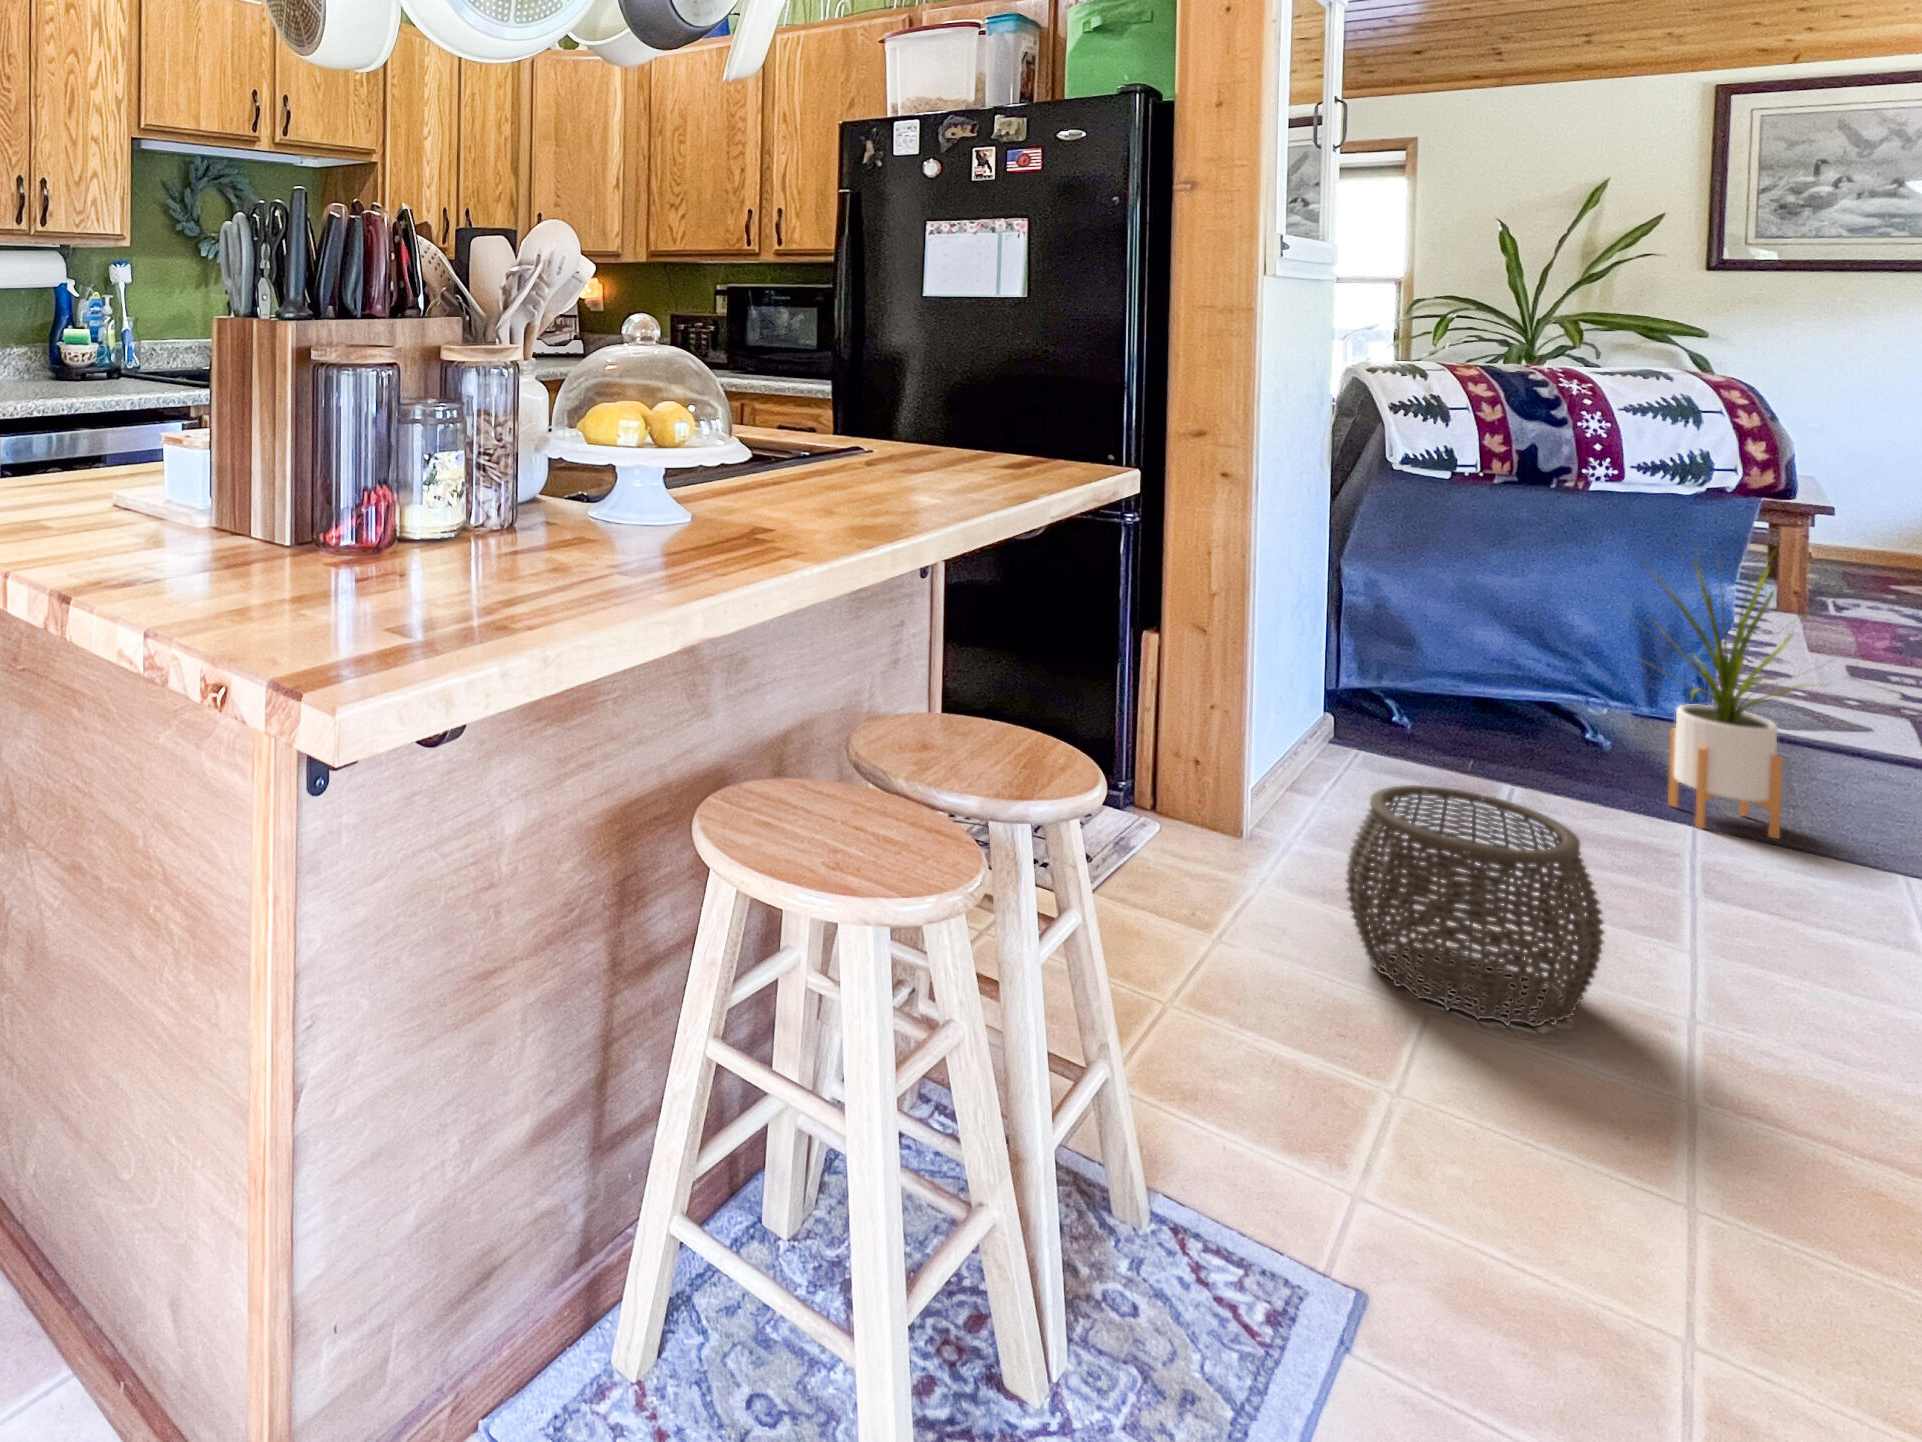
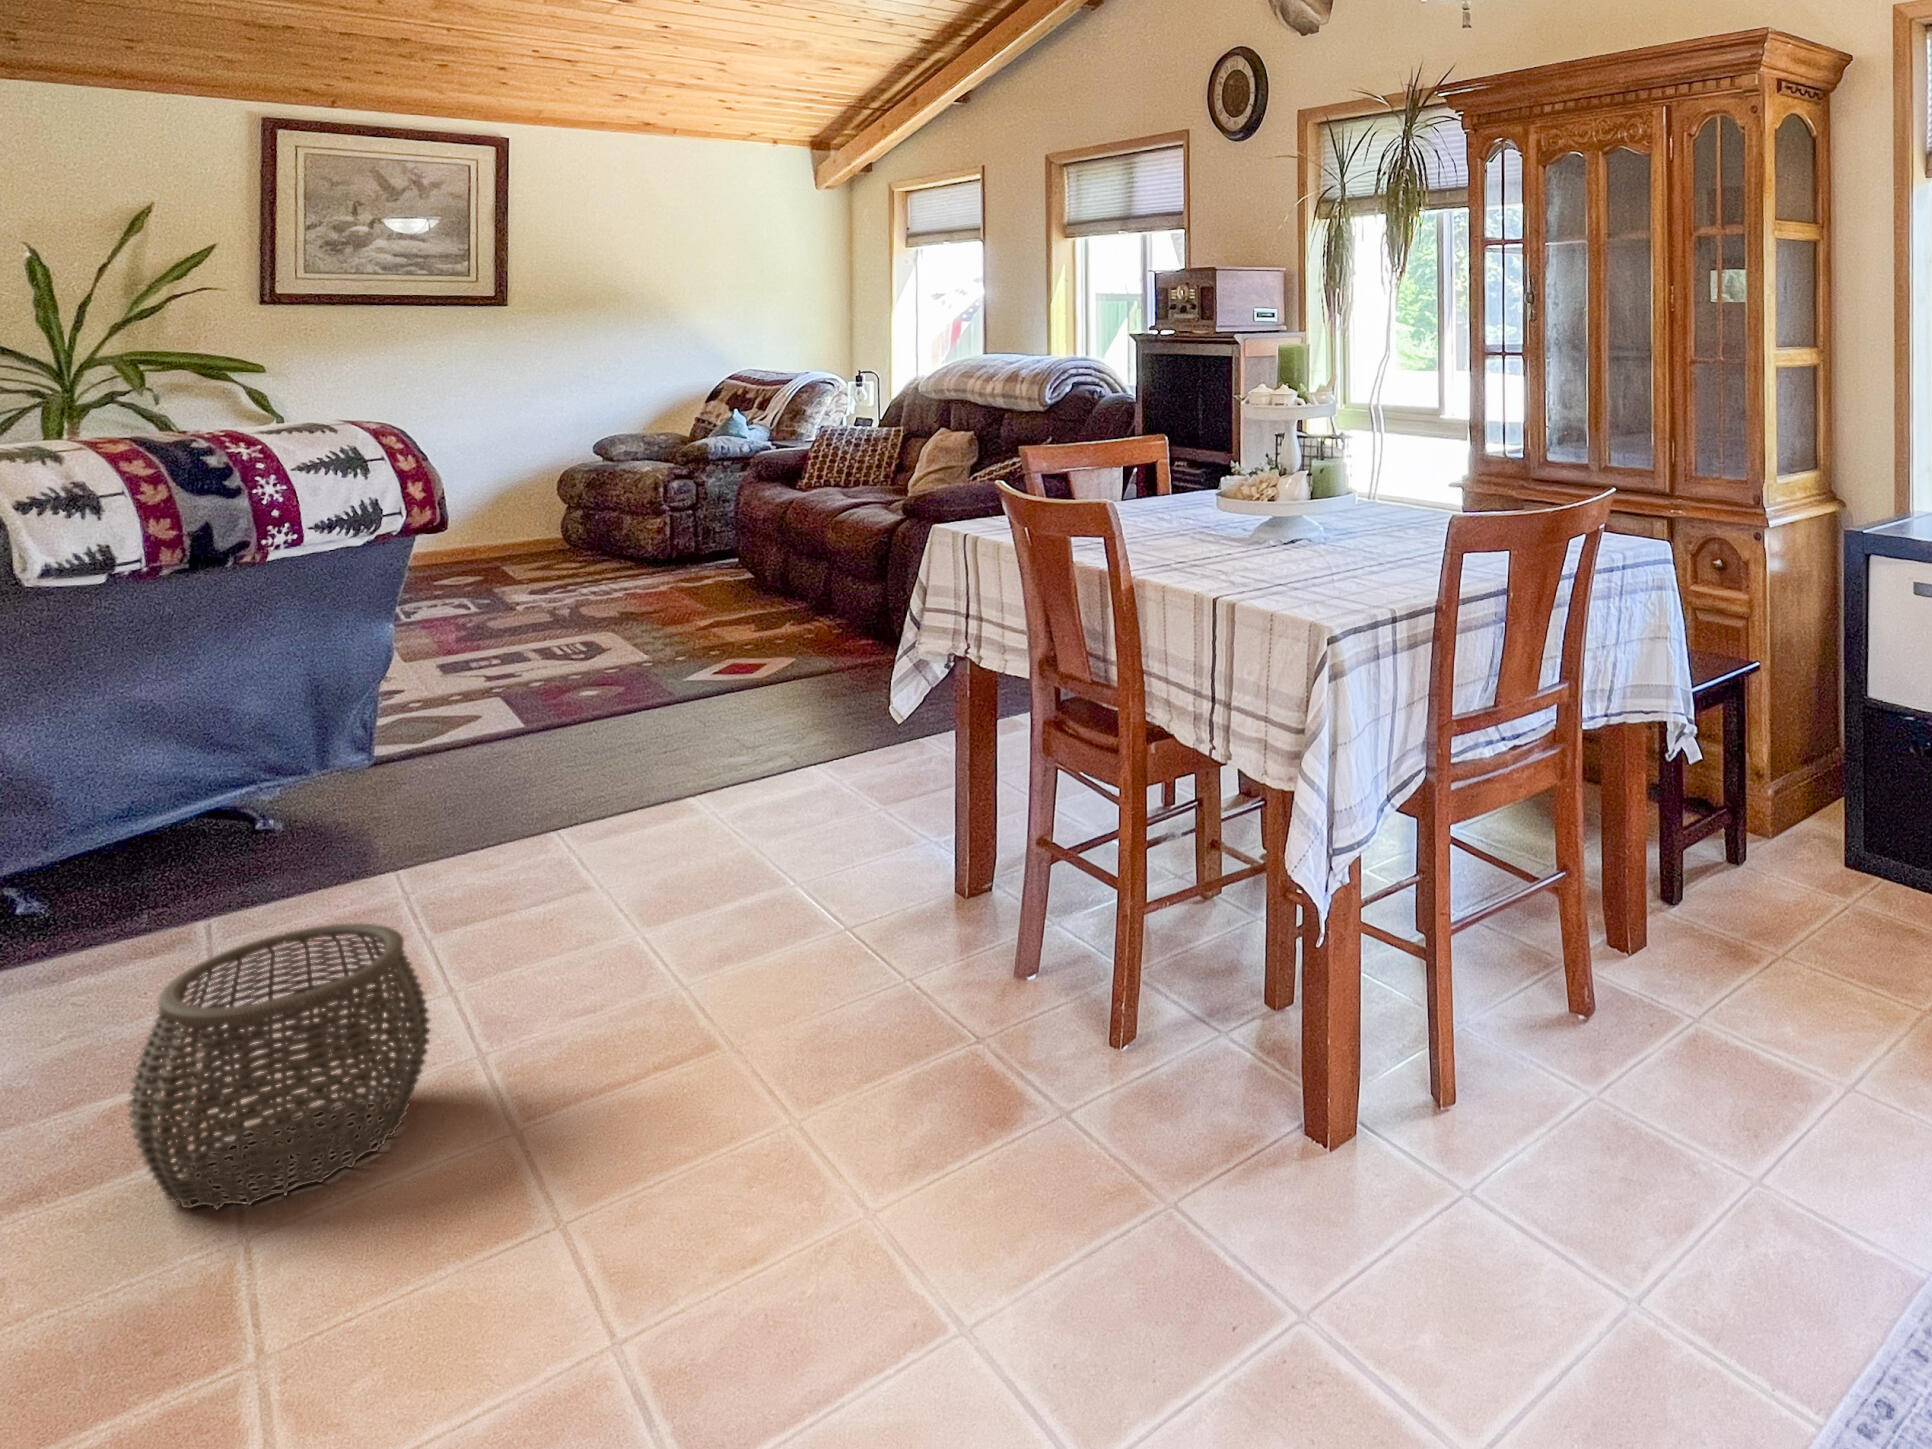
house plant: present [1642,540,1835,839] -> none [327,581,509,870]

